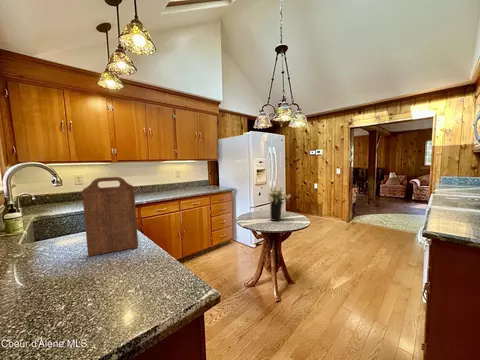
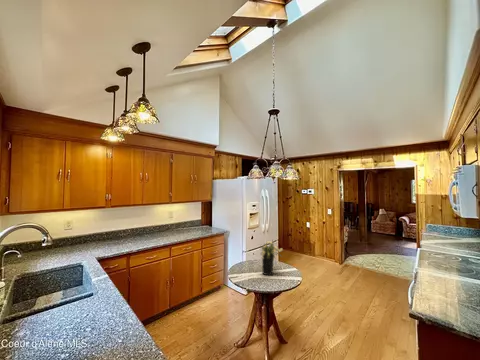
cutting board: present [82,177,138,256] -> none [73,259,128,346]

